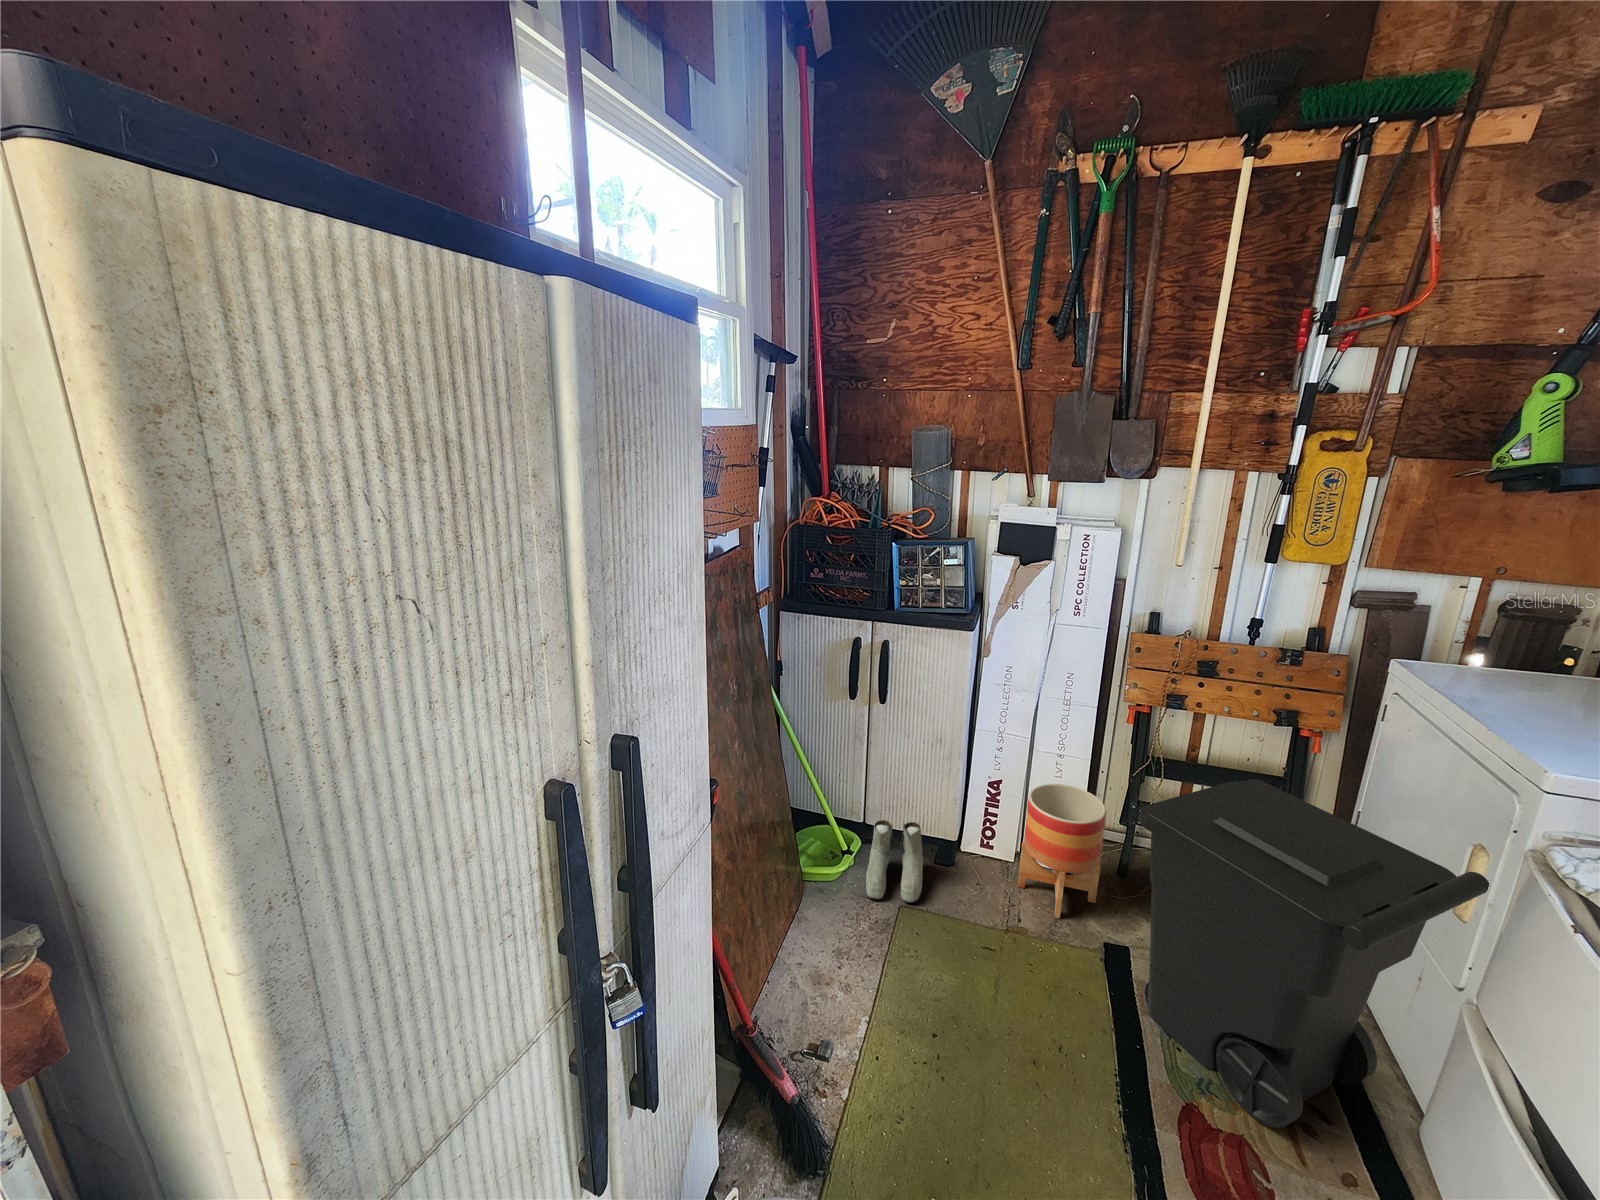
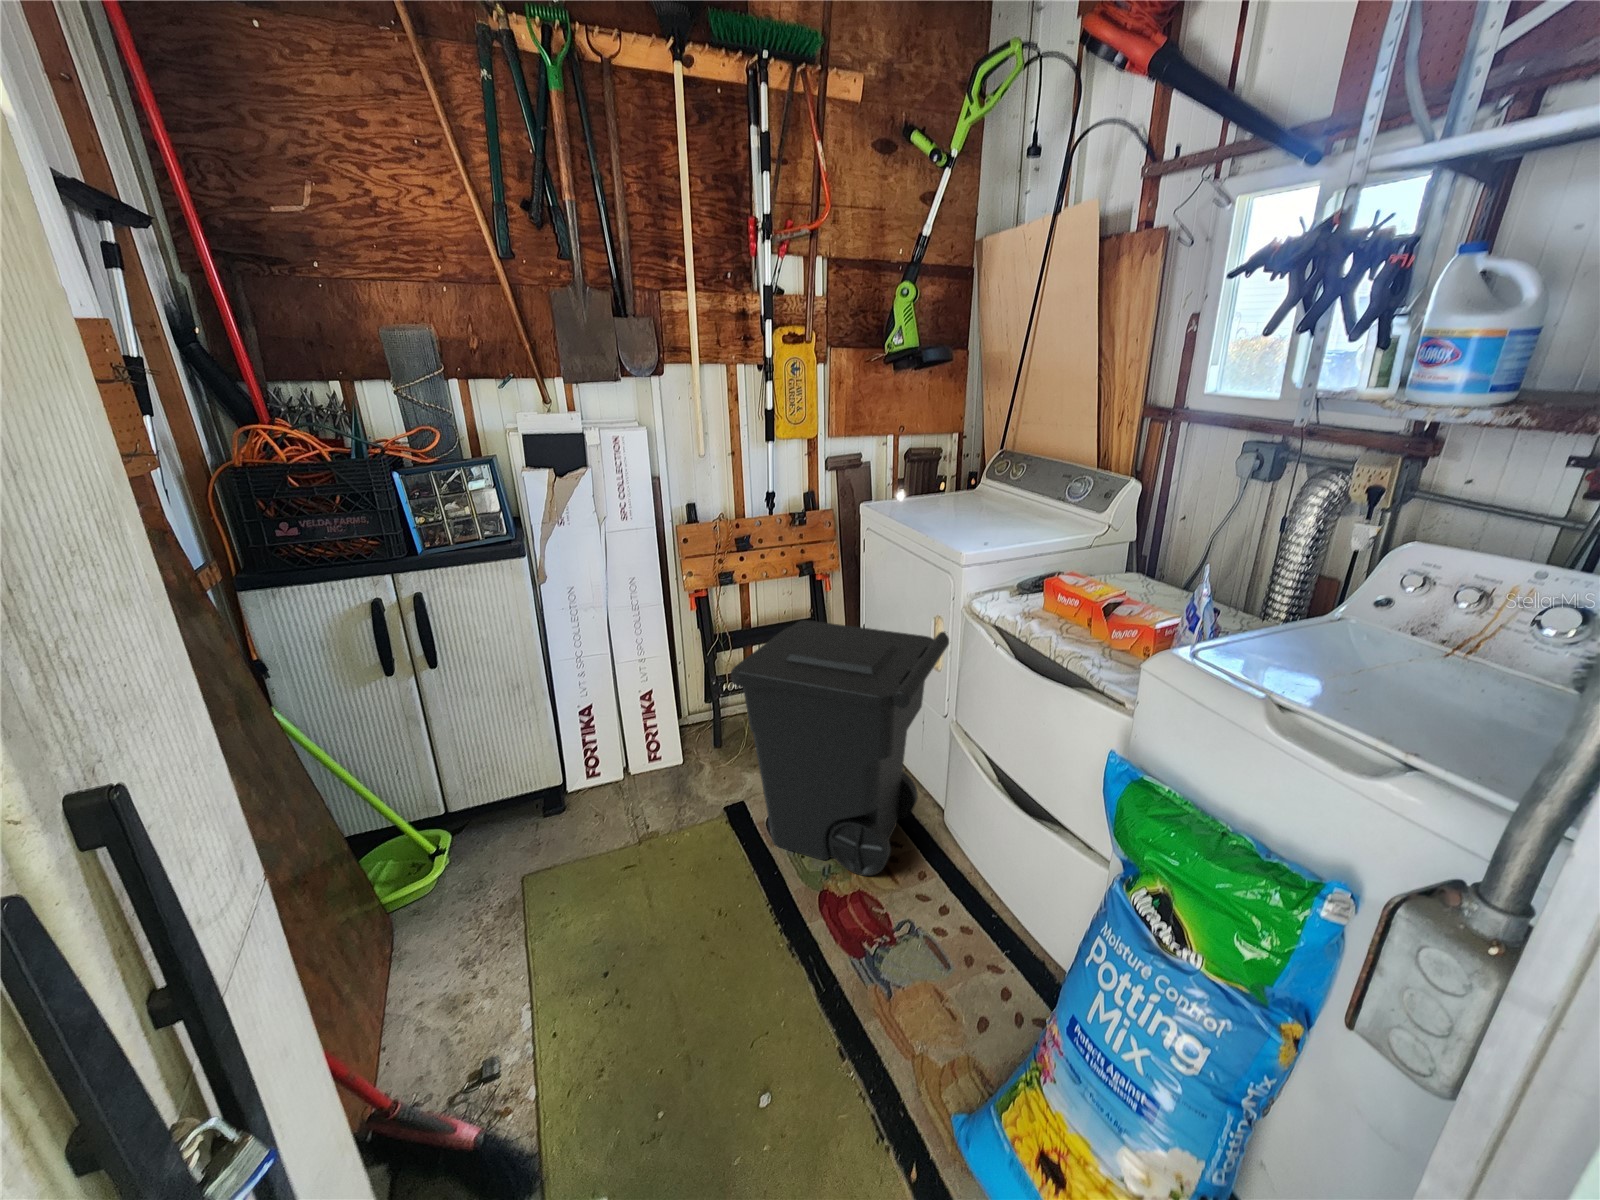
planter: present [1018,784,1107,918] -> none [625,684,706,808]
boots: present [866,820,923,903] -> none [467,782,543,884]

